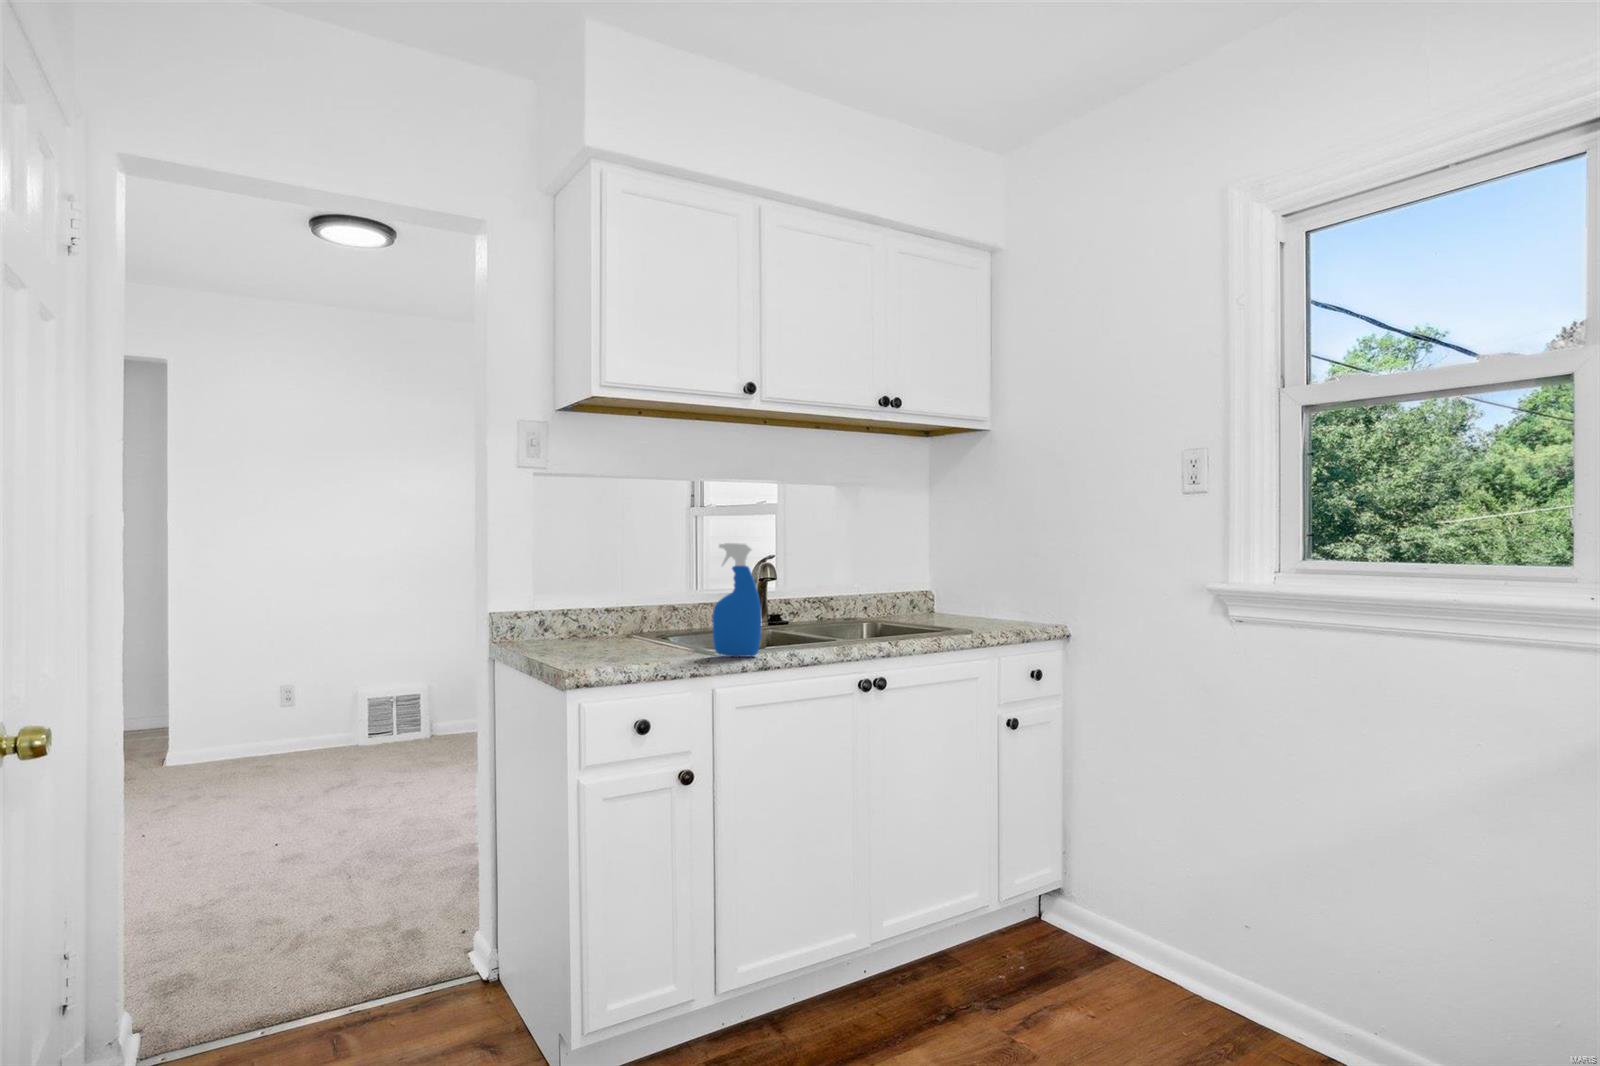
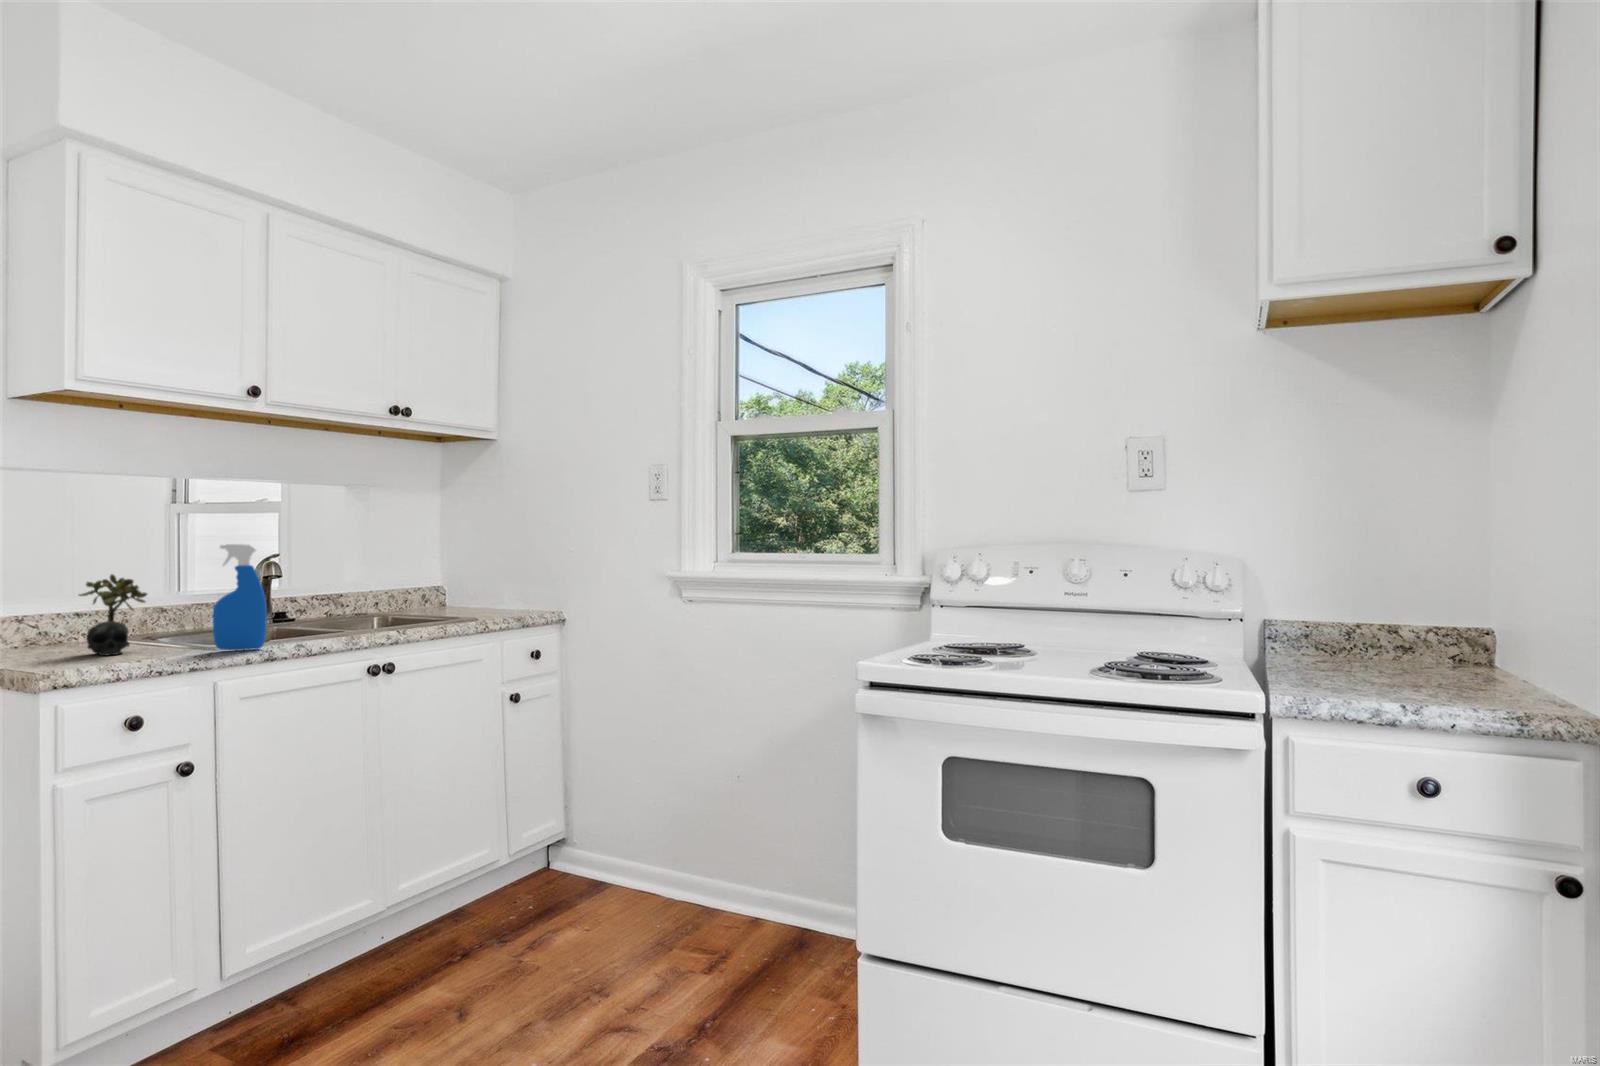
succulent plant: none [603,573,659,654] -> present [79,574,147,655]

